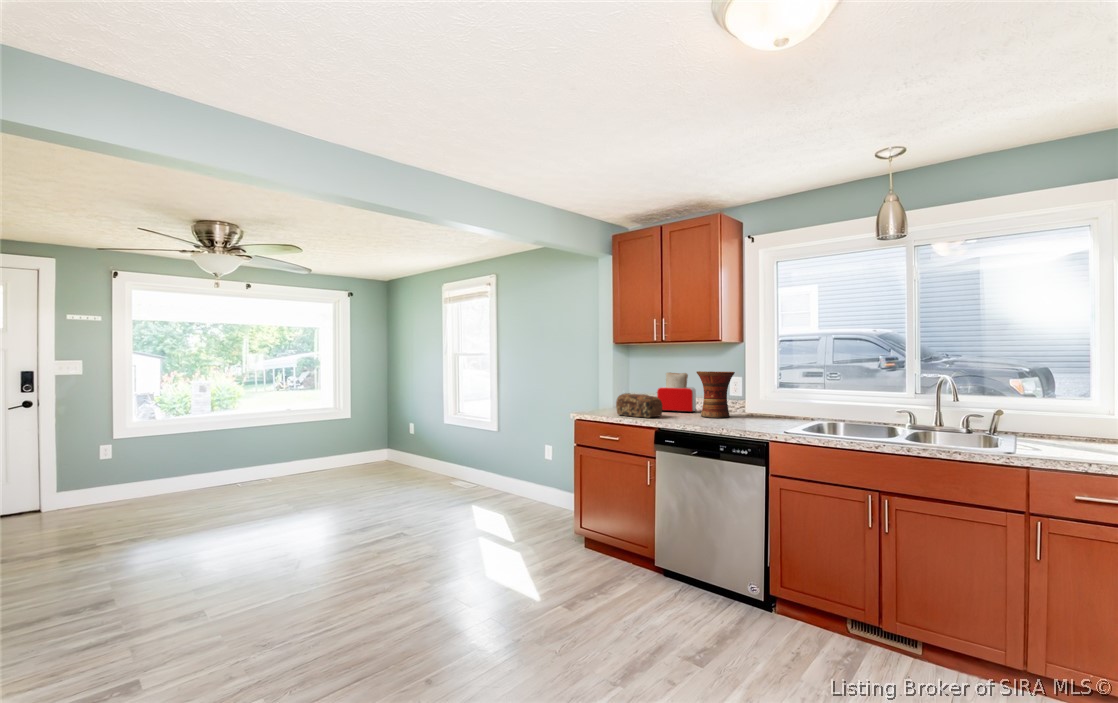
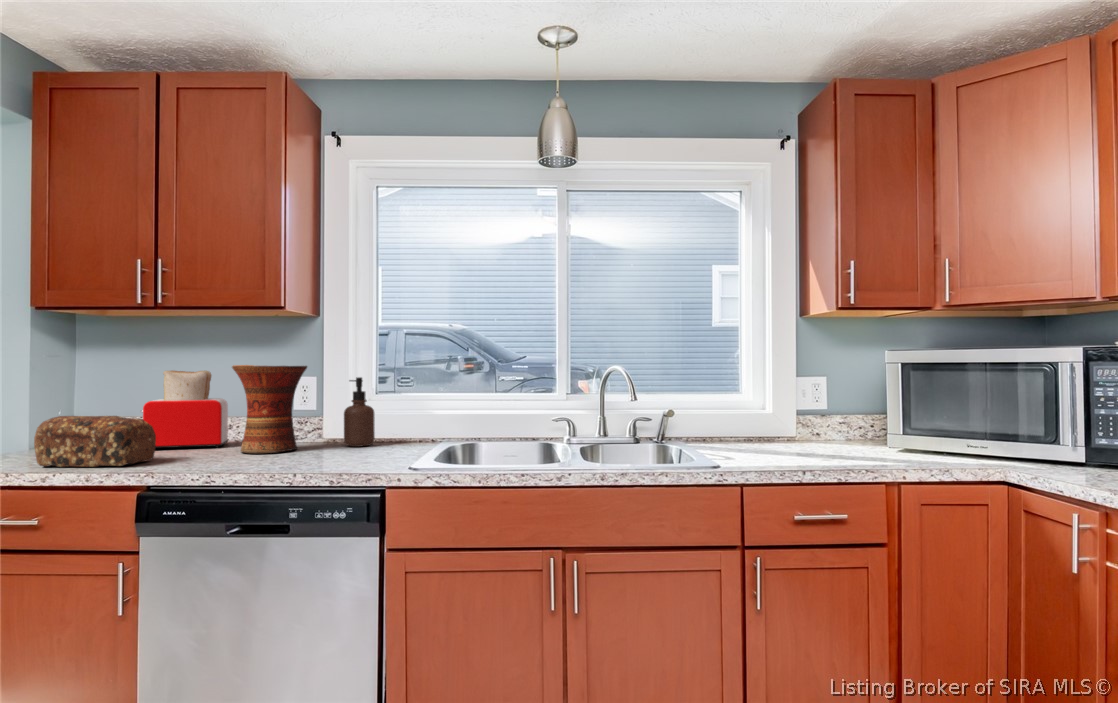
soap dispenser: none [756,379,774,418] -> present [344,377,375,447]

